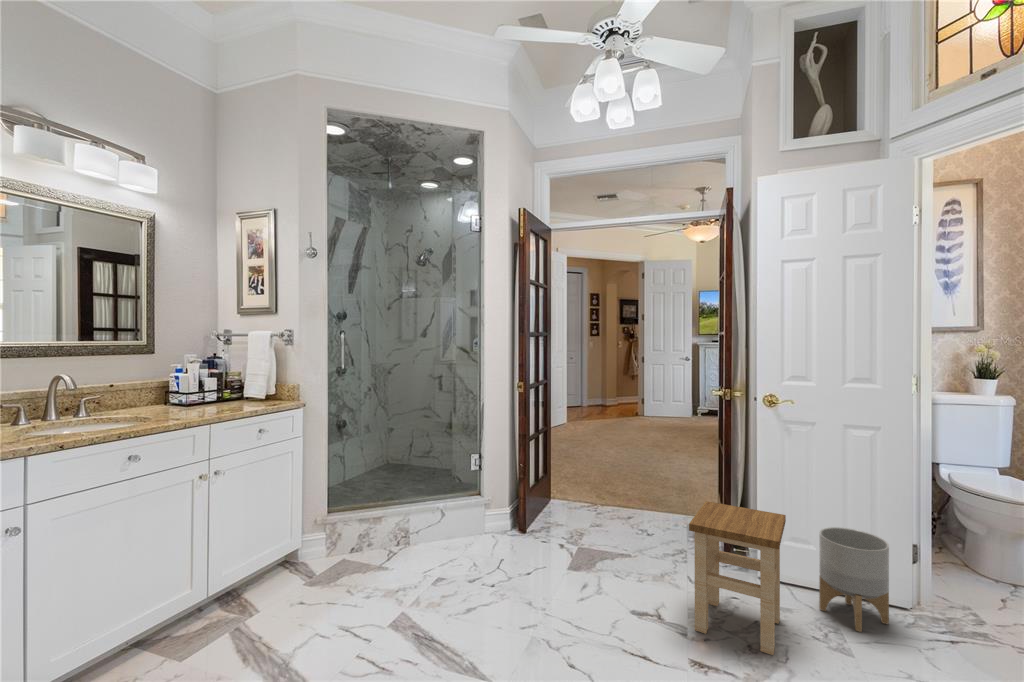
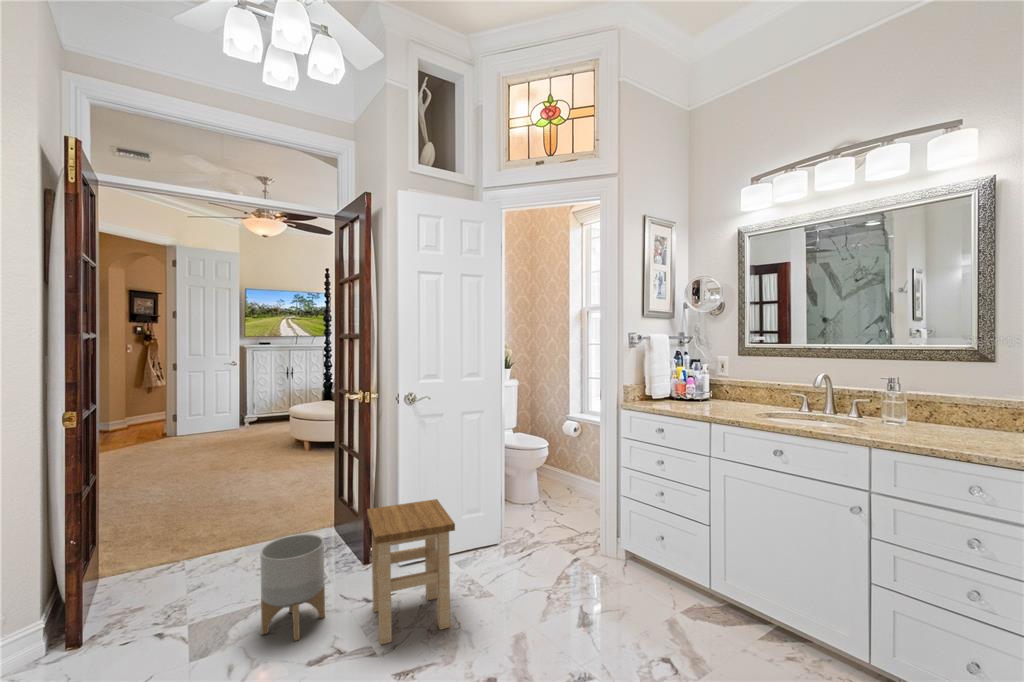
planter: present [819,527,889,632] -> present [260,534,325,641]

